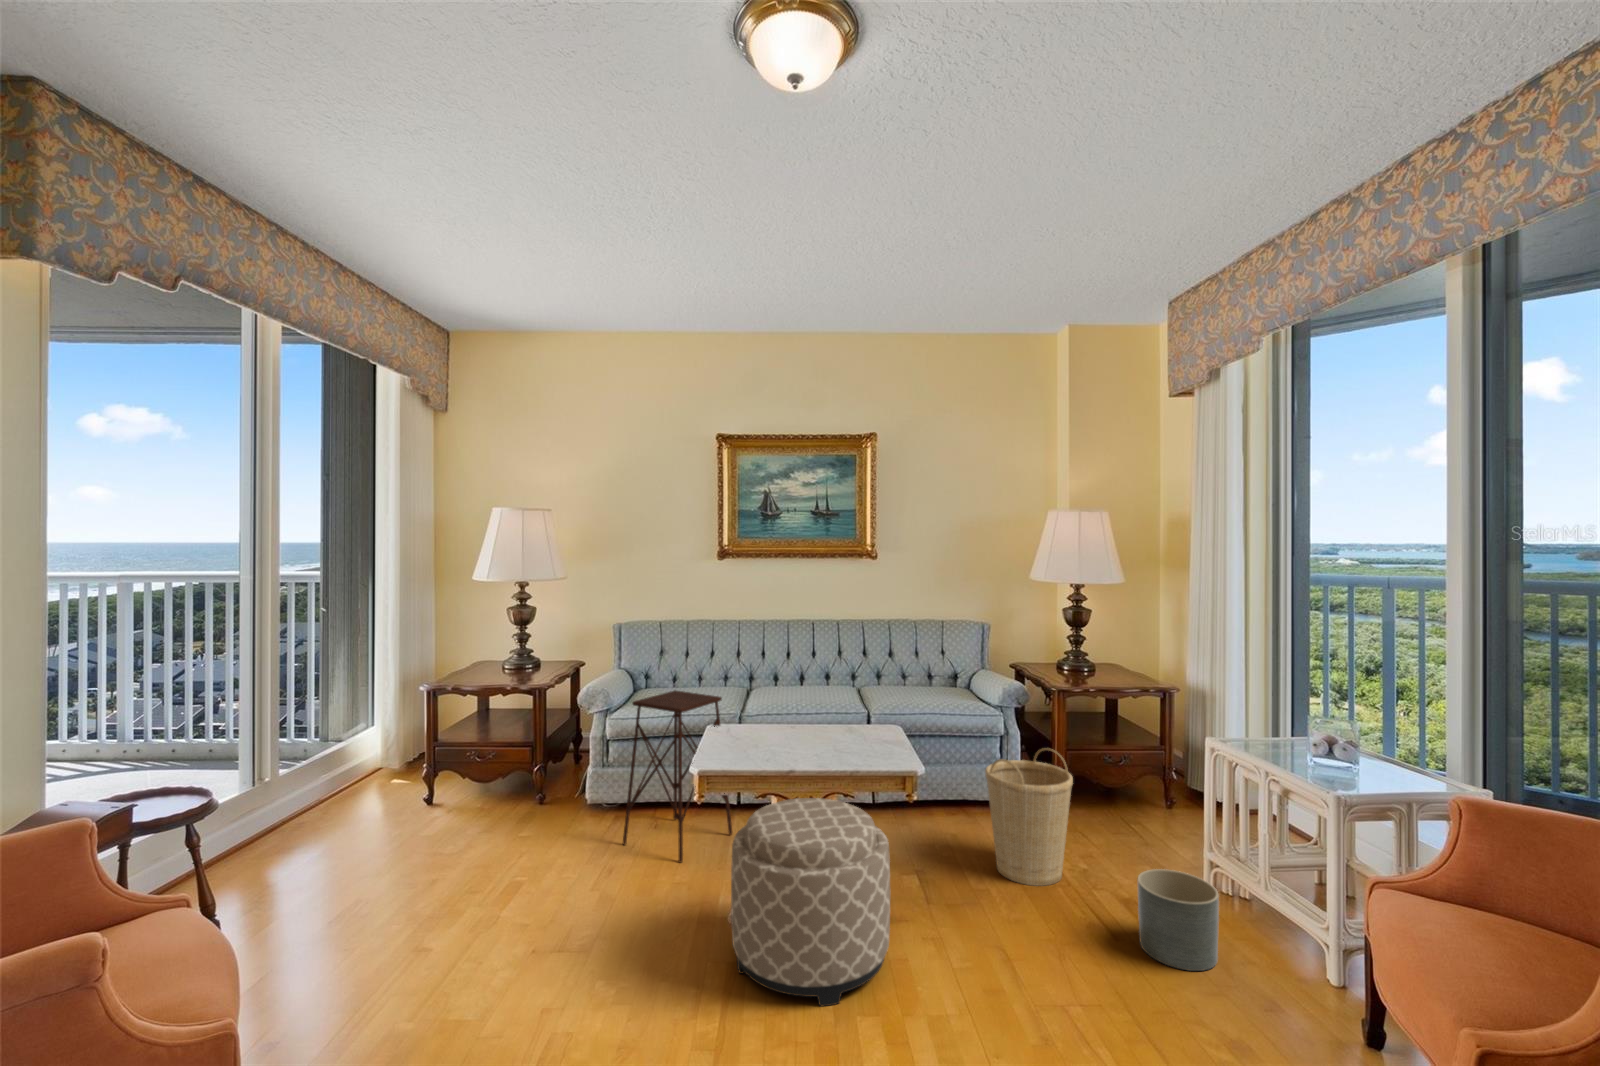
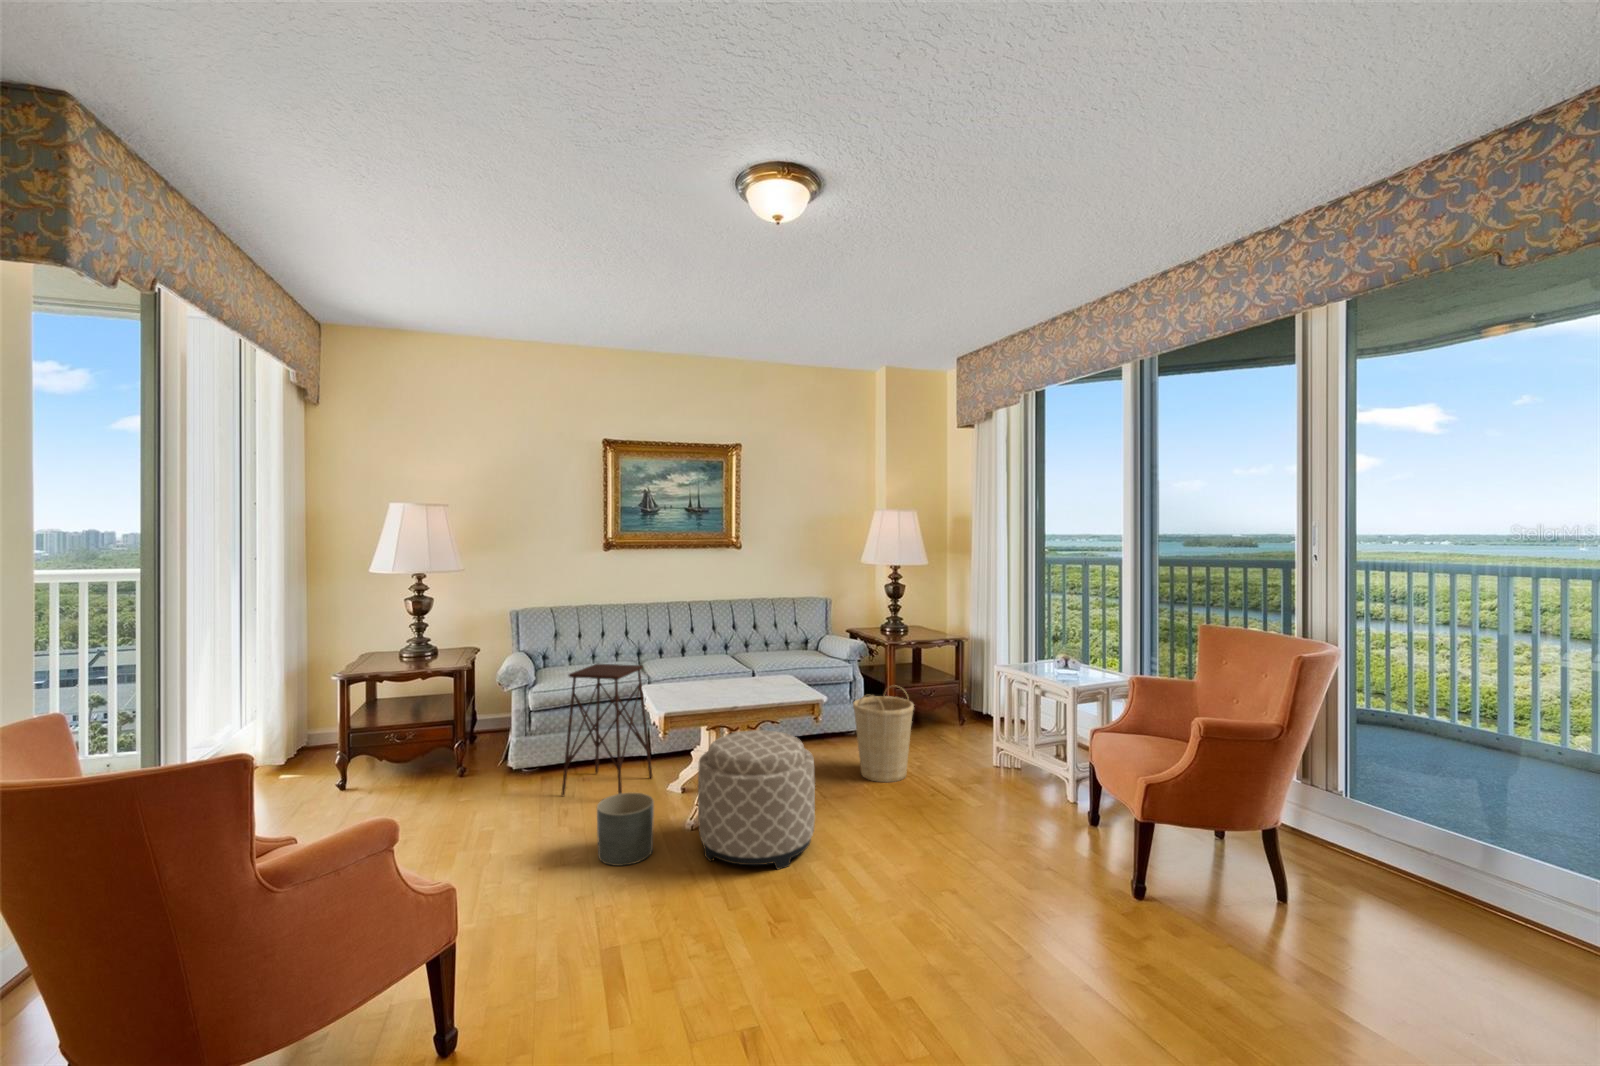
planter: present [1138,869,1219,971] -> present [597,793,654,866]

